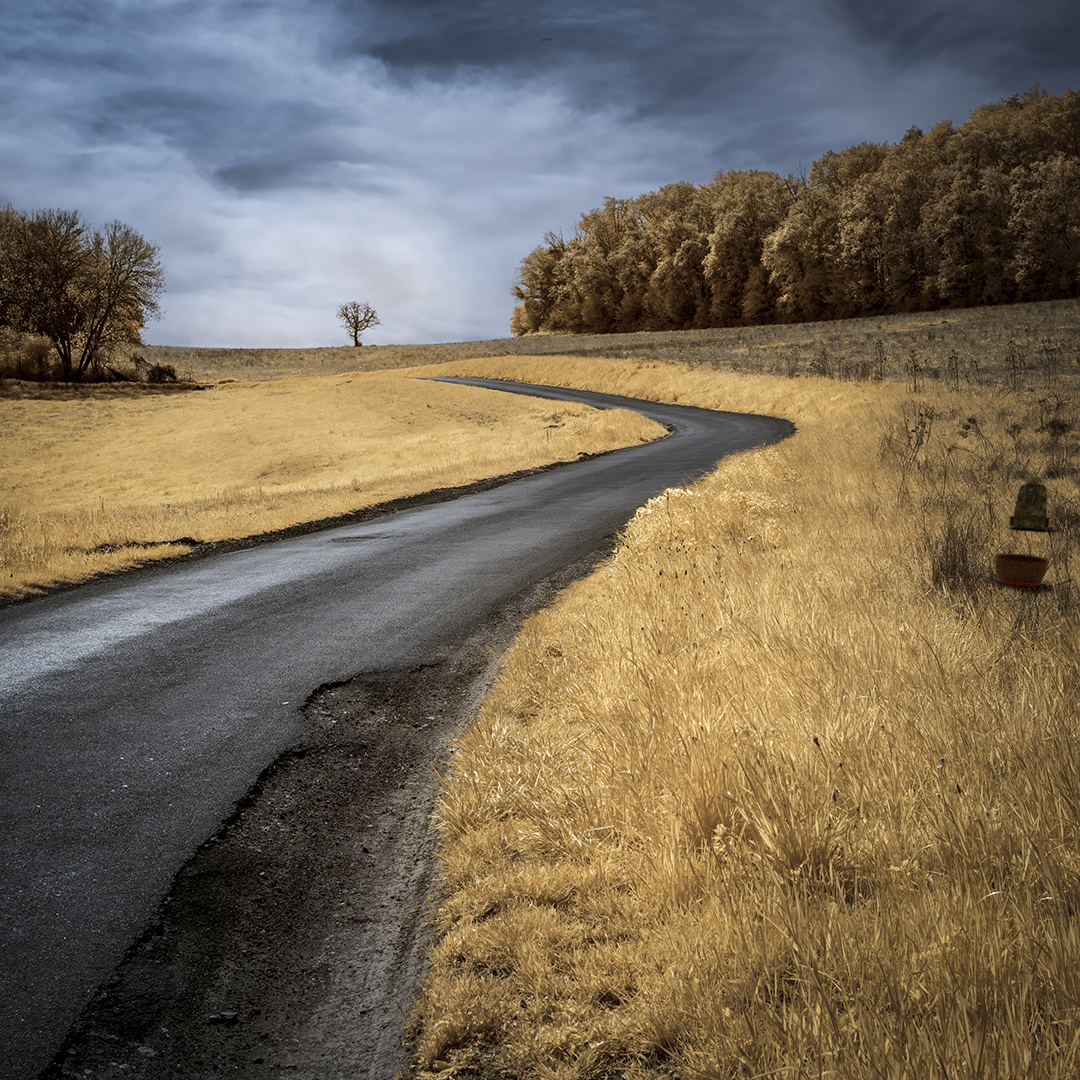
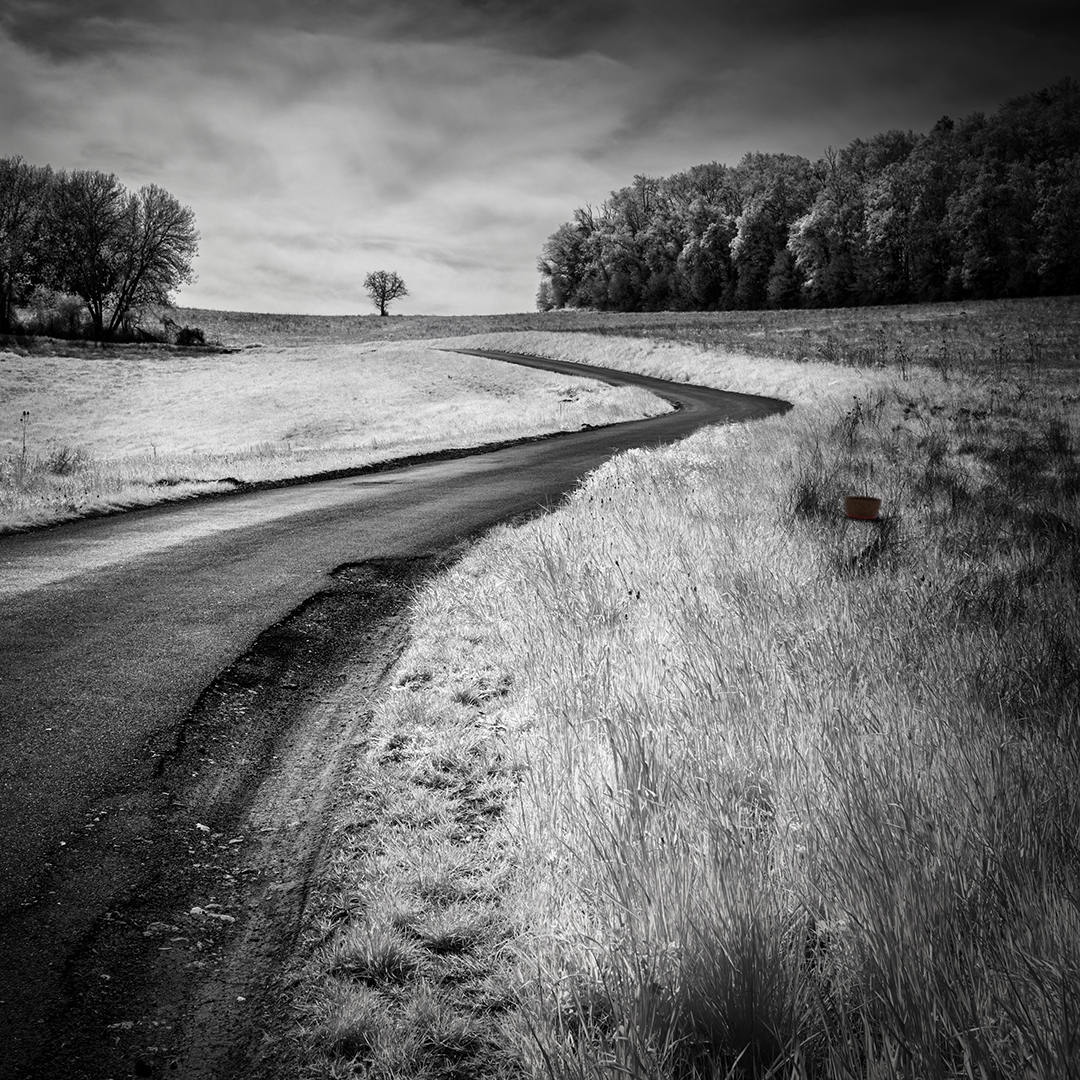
backpack: present [1010,484,1050,530] -> none [898,451,930,489]

